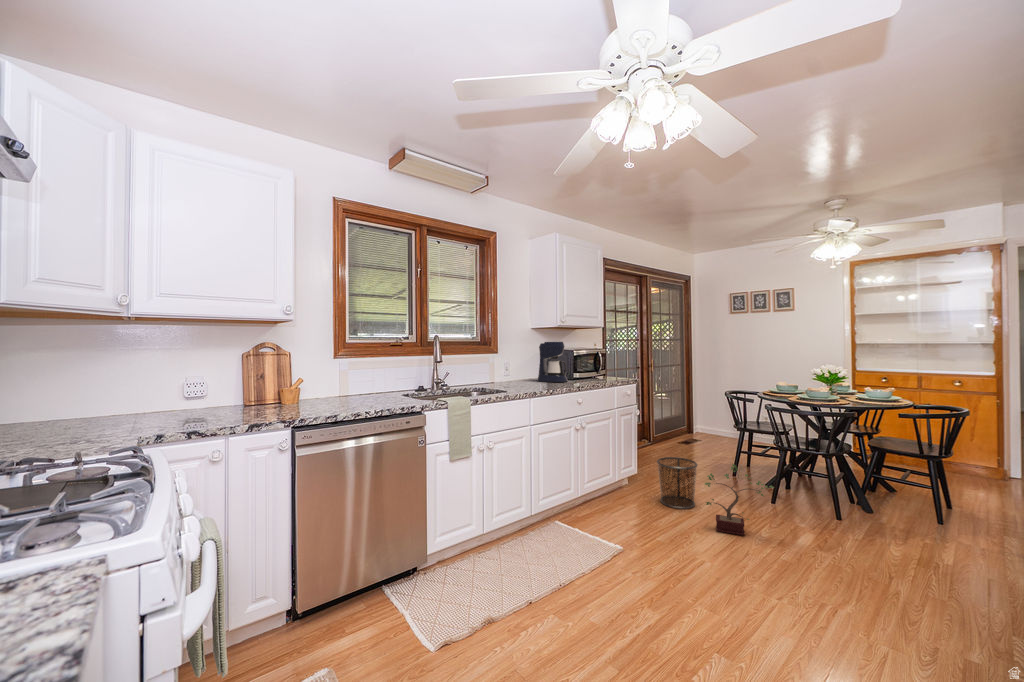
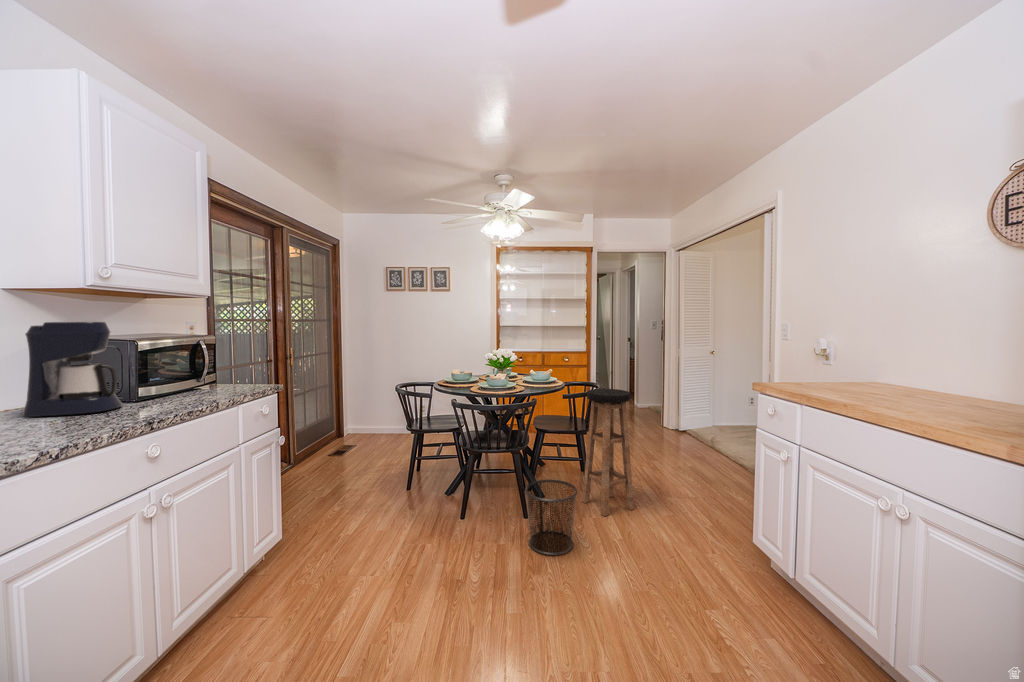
bar stool: none [922,409,998,549] -> present [582,389,634,516]
waste bin: present [657,457,698,509] -> present [525,479,578,555]
potted plant: present [705,464,774,535] -> none [403,499,493,605]

